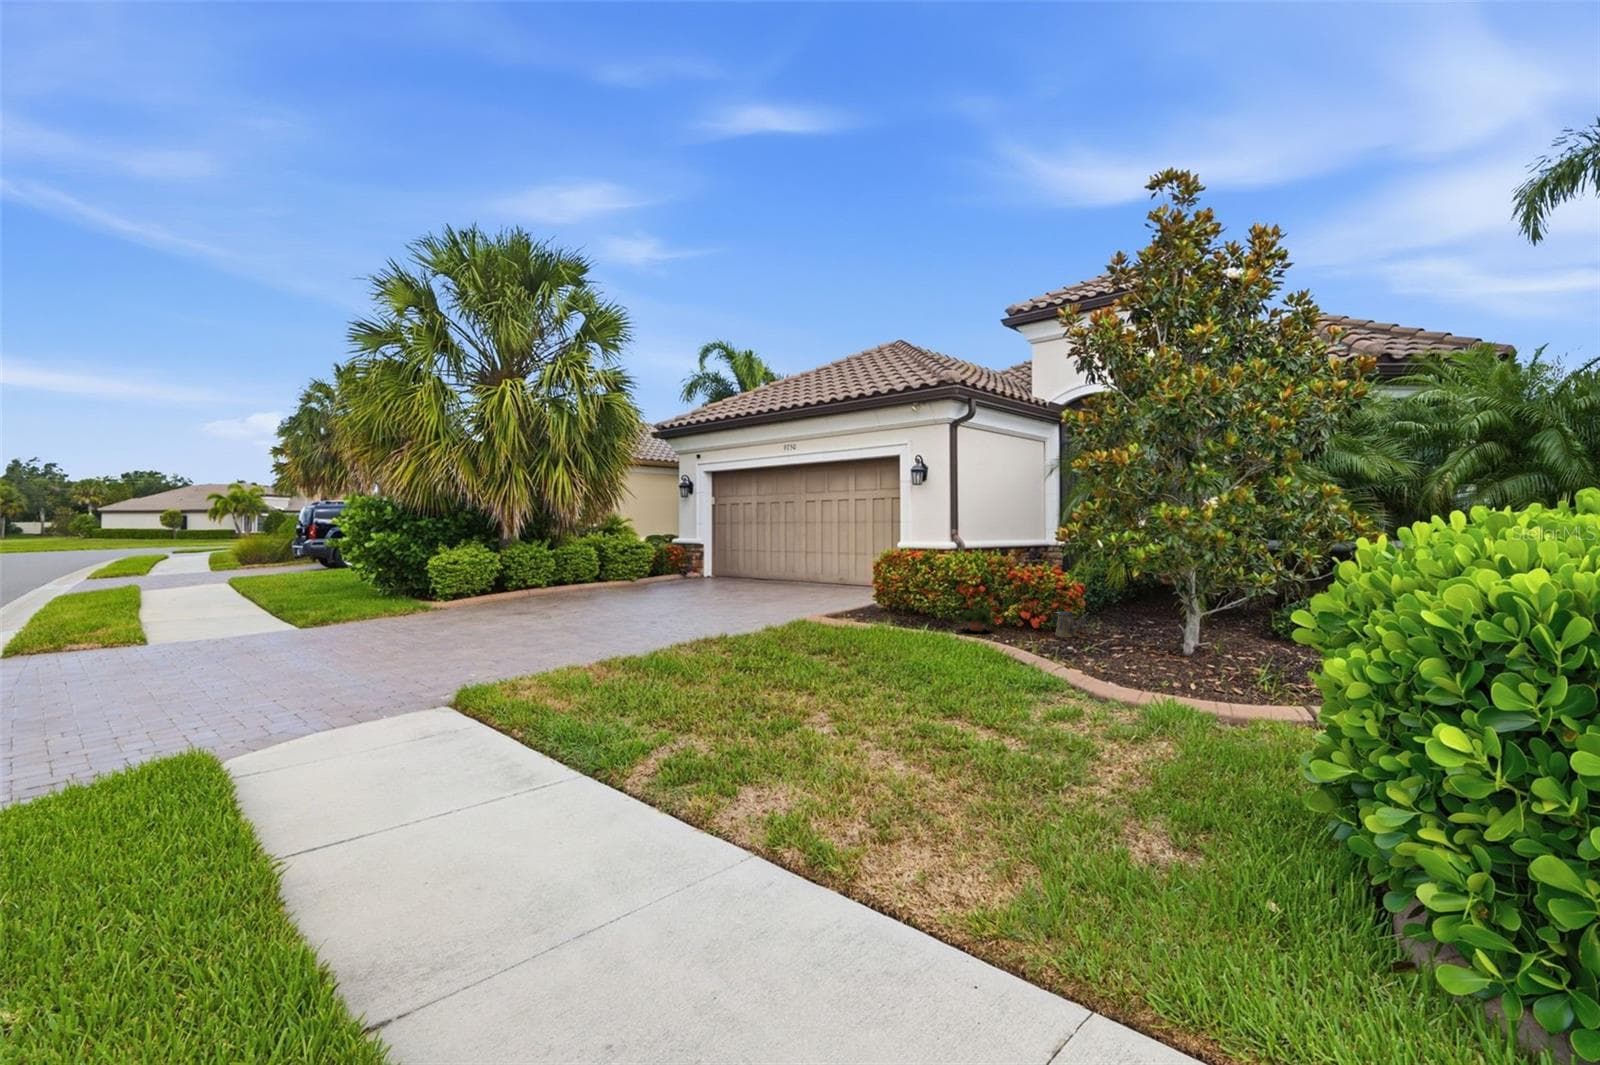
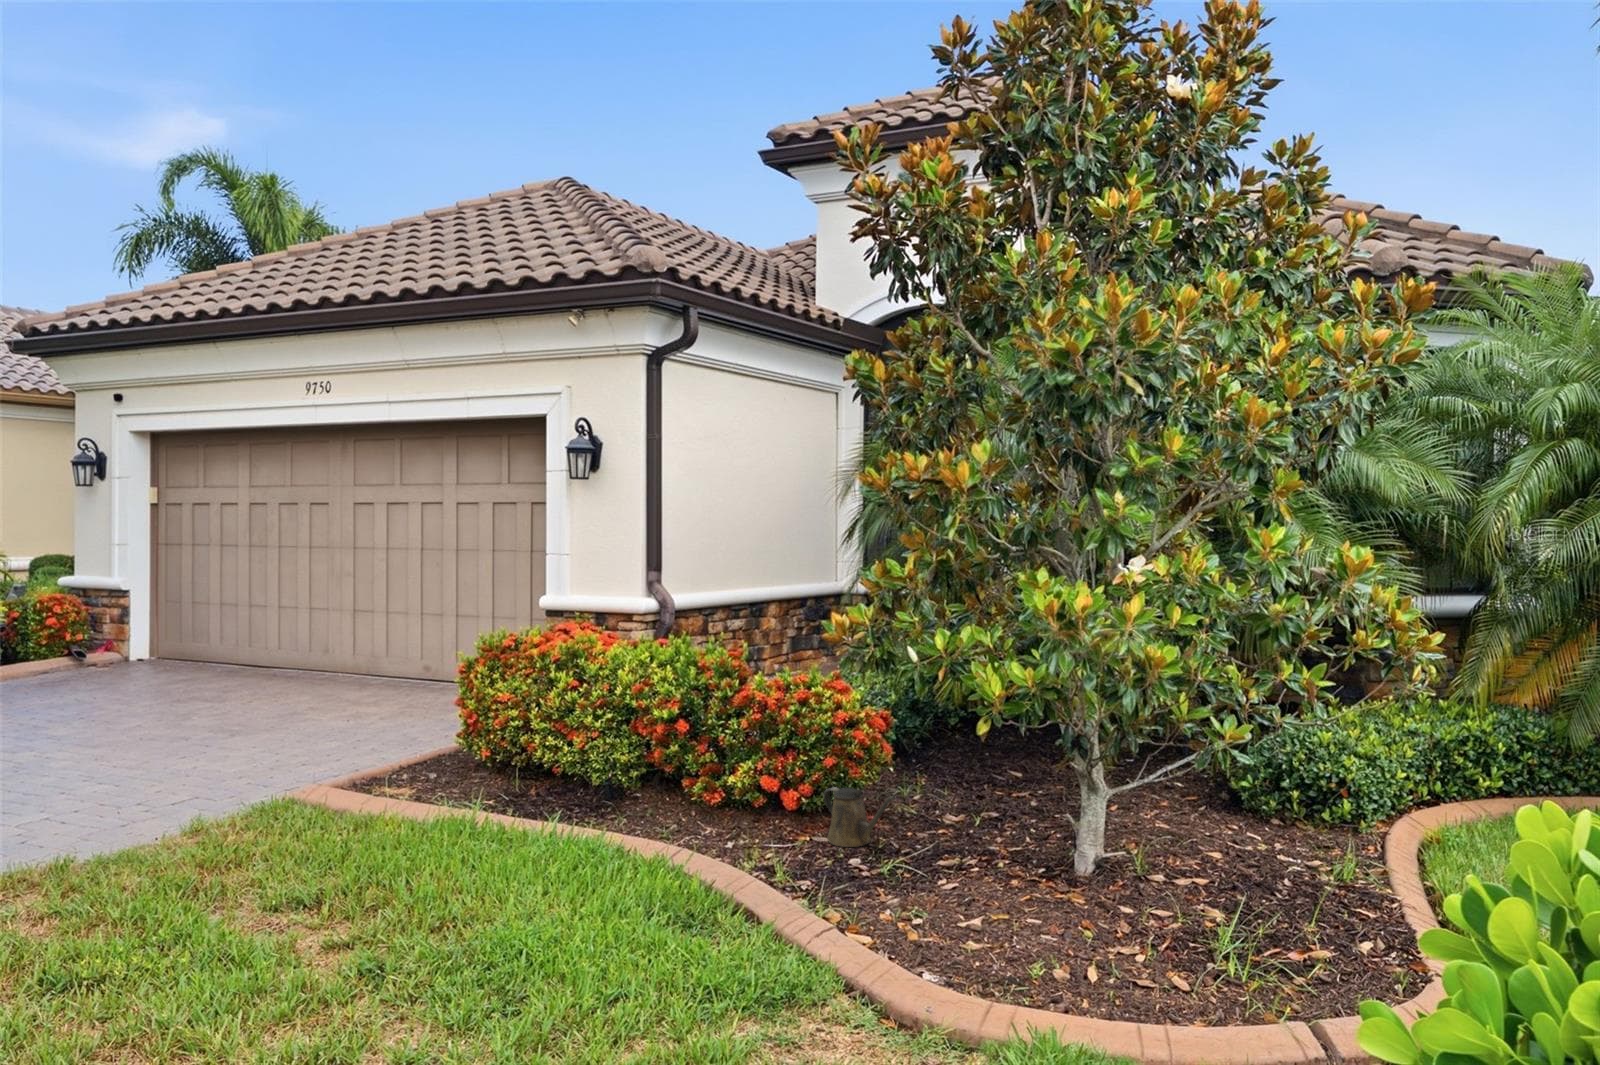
potted plant: present [959,606,995,633] -> none [618,775,708,845]

